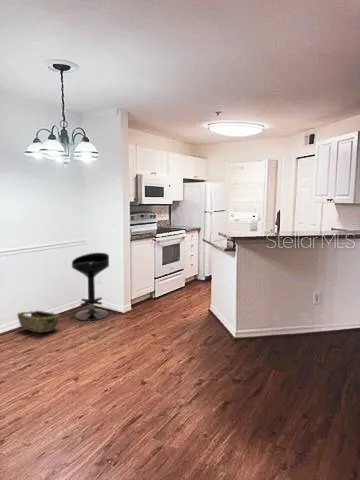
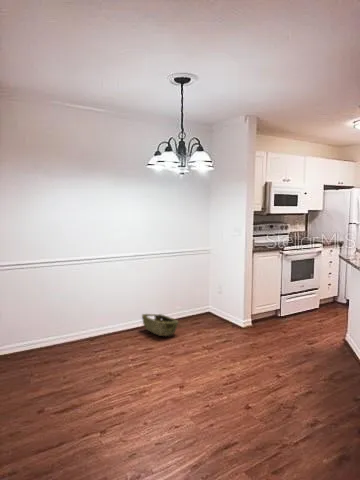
bar stool: present [72,253,109,320] -> none [194,262,231,331]

